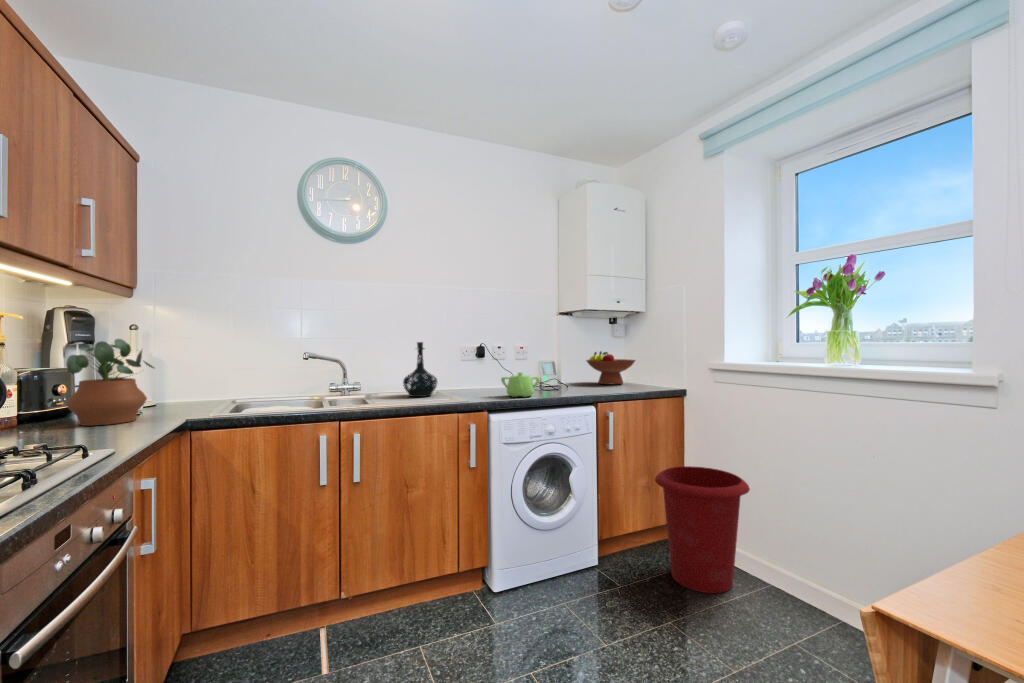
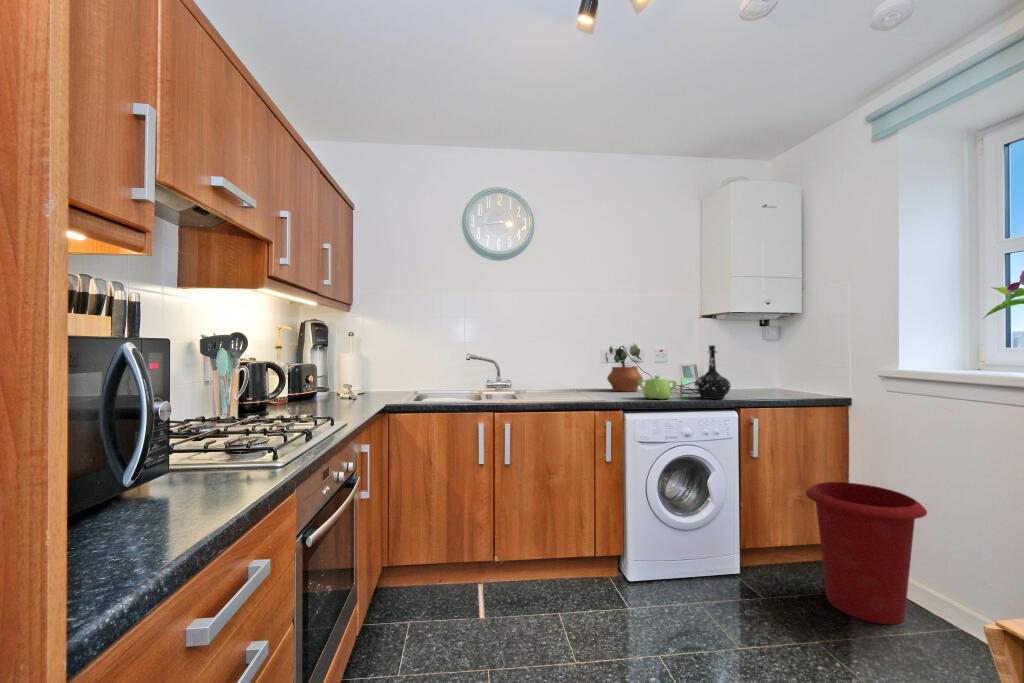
potted plant: present [63,339,154,426] -> present [606,344,643,392]
bottle: present [403,342,437,397] -> present [695,345,730,399]
fruit bowl: present [586,351,635,384] -> none [732,356,790,391]

